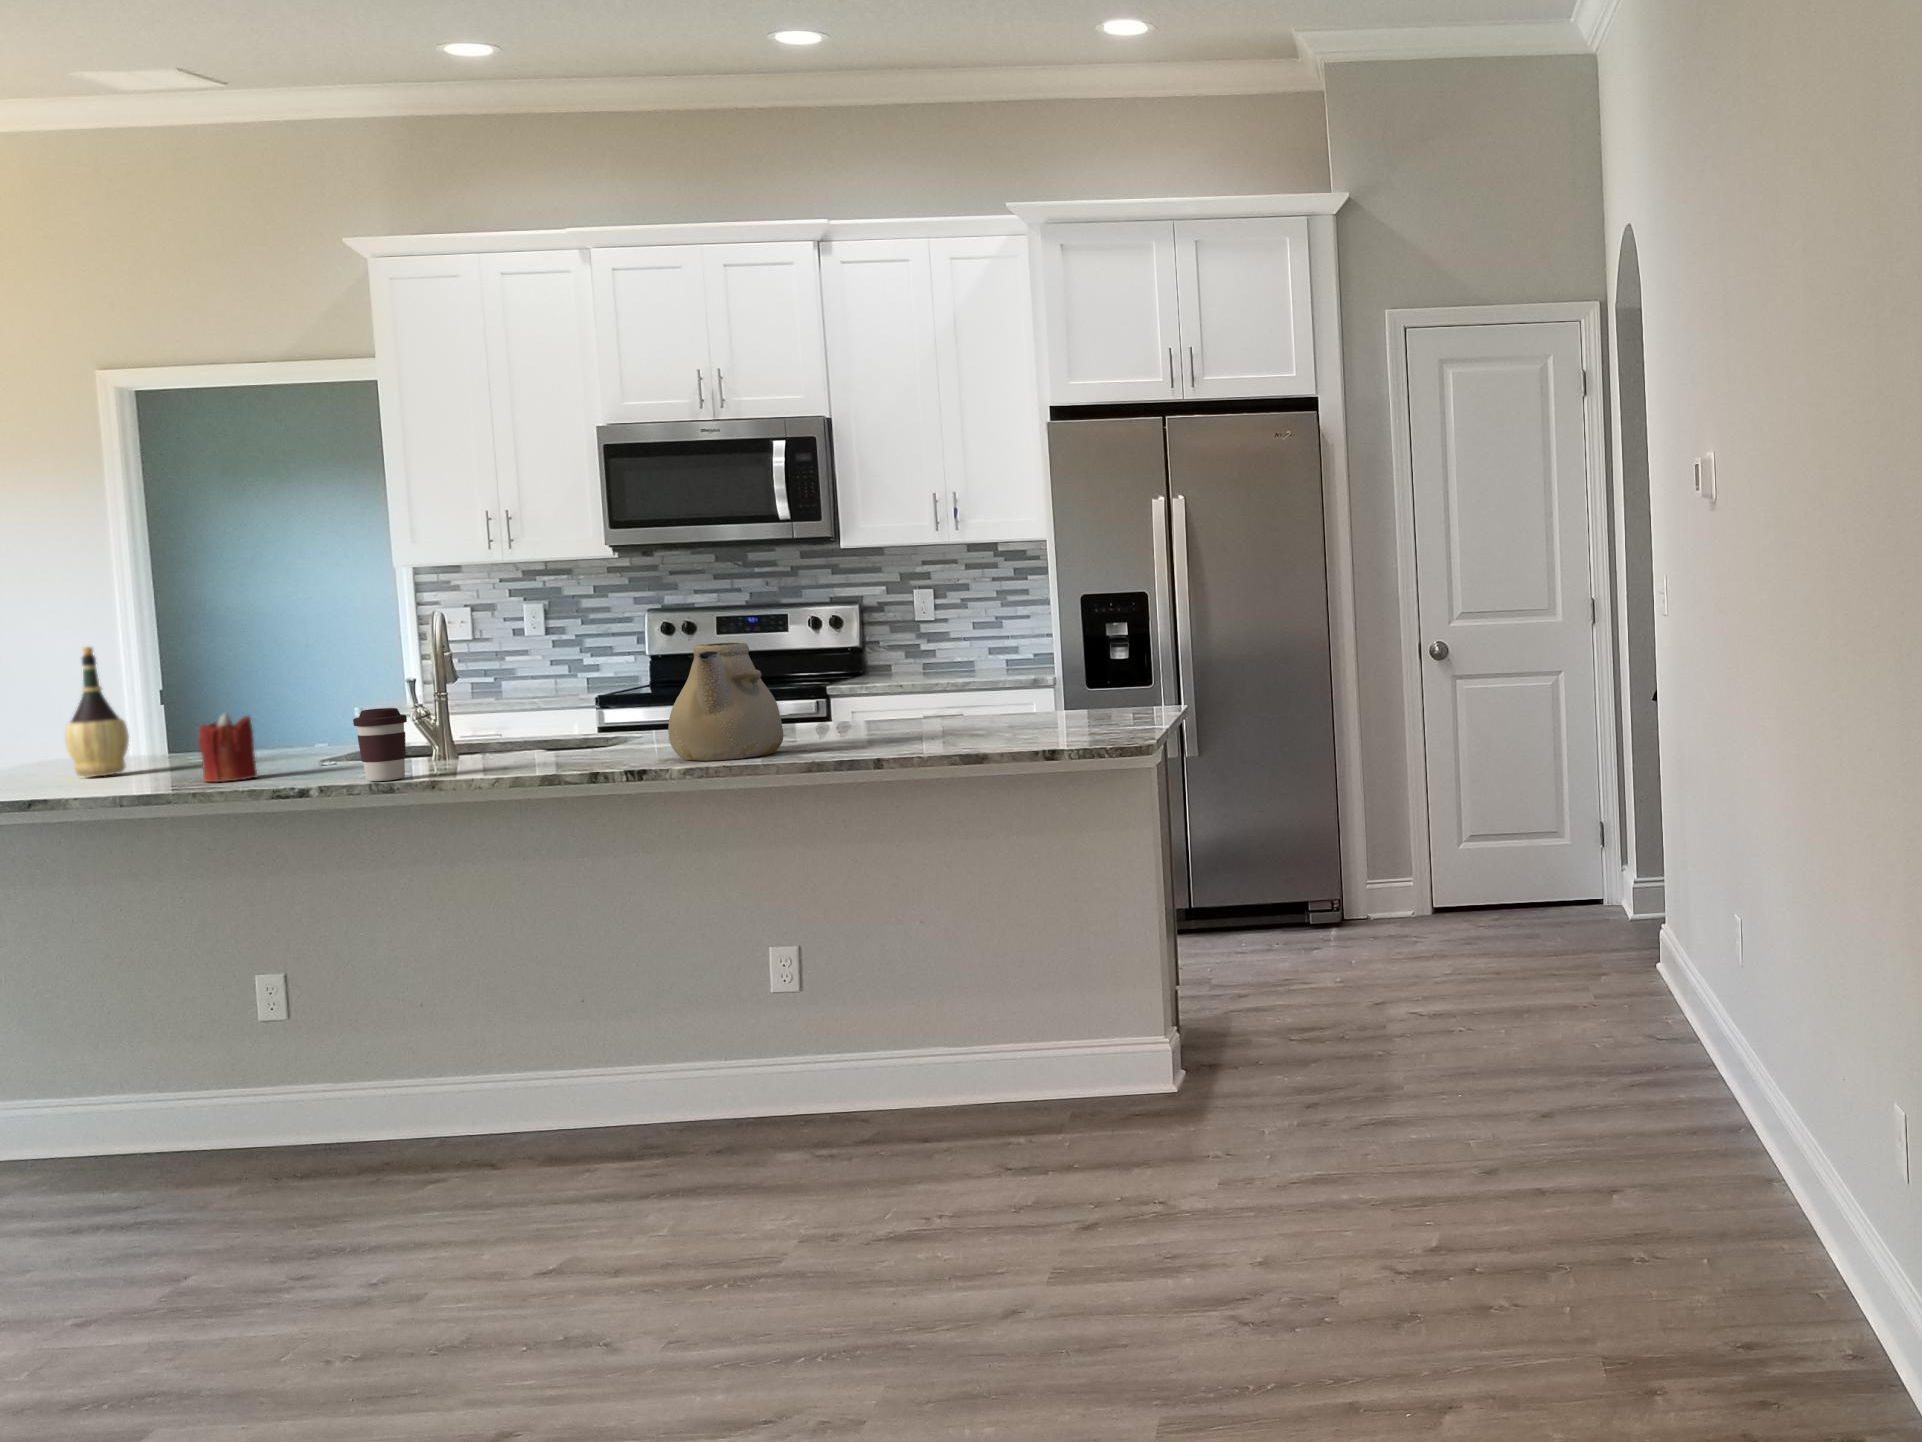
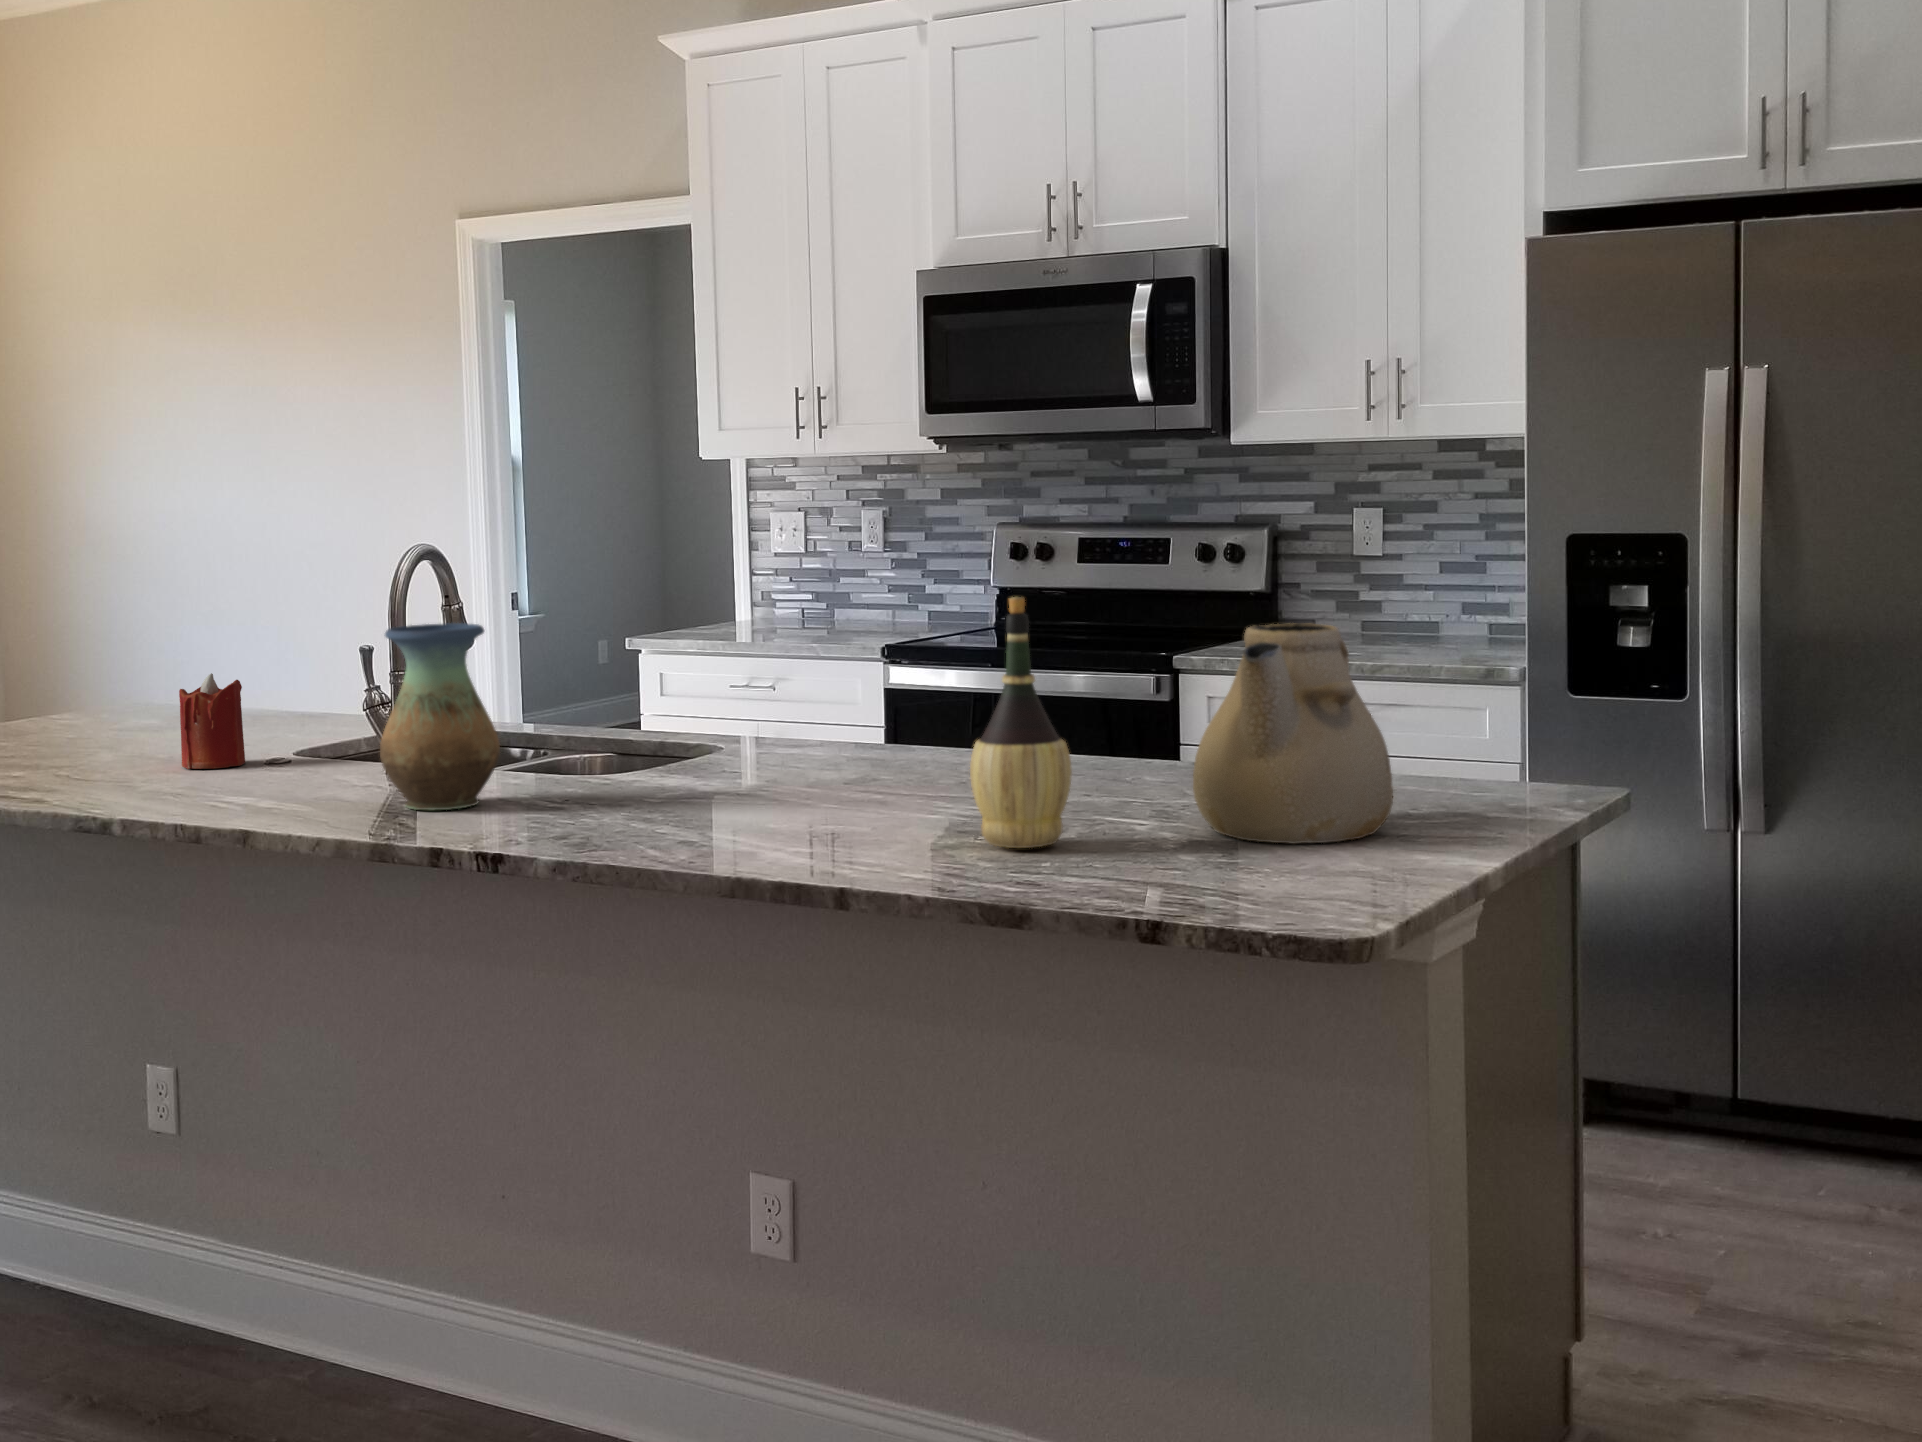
teapot: present [668,642,783,761] -> present [1193,624,1393,843]
wine bottle: present [65,647,129,776] -> present [970,597,1072,848]
vase: none [456,654,543,776] -> present [380,623,500,810]
coffee cup: present [353,708,407,781] -> none [274,692,344,800]

